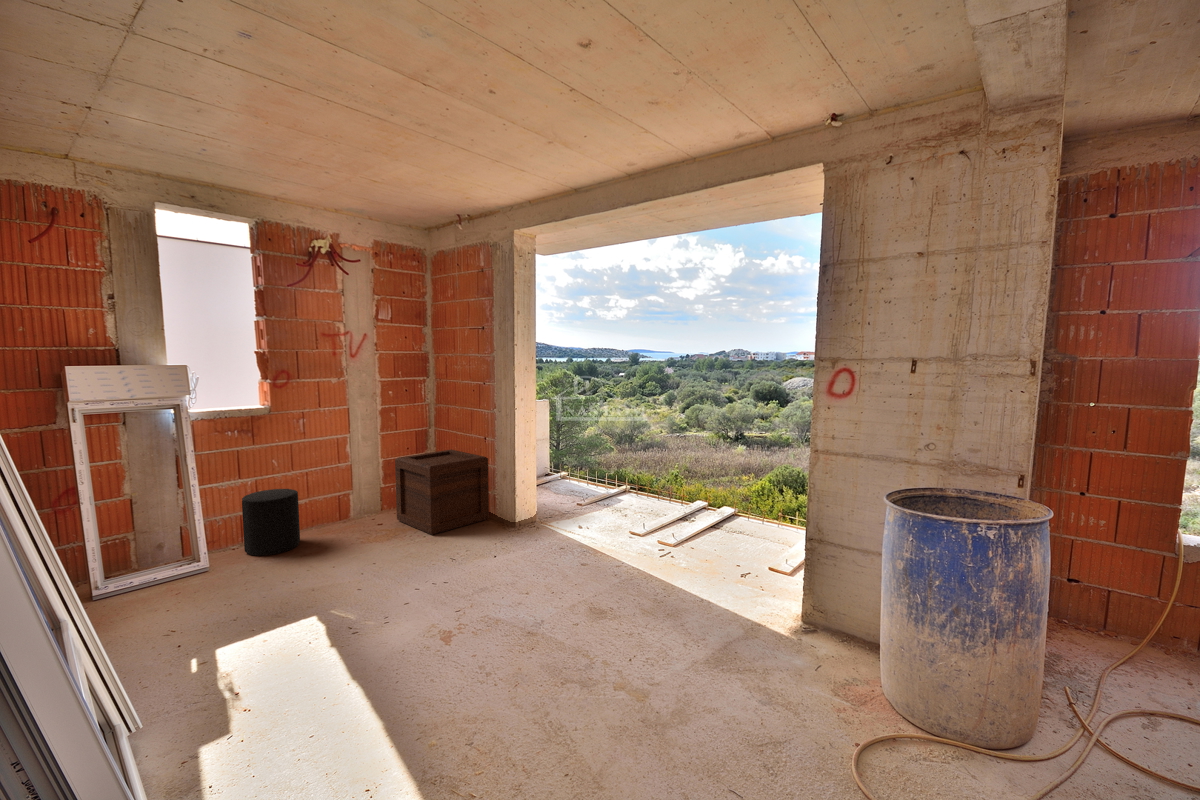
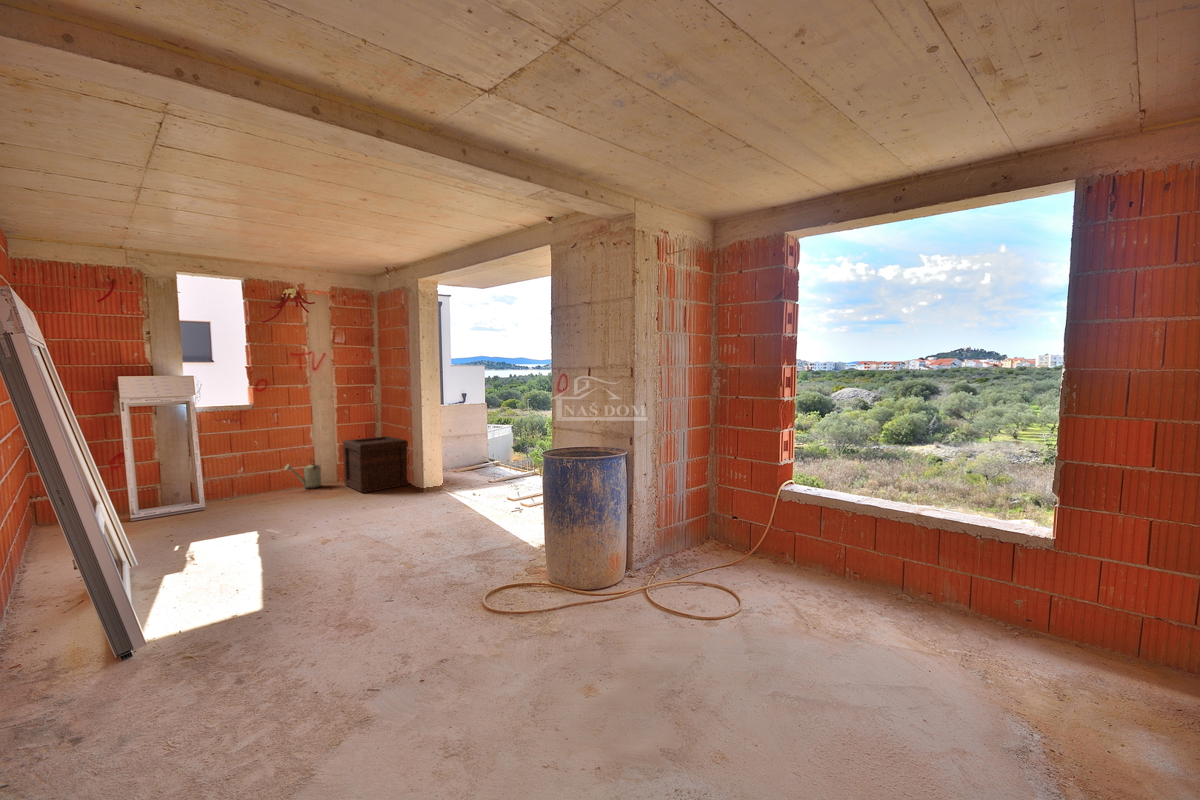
watering can: none [314,483,368,528] -> present [285,464,321,489]
stool: present [242,489,300,556] -> none [231,459,272,502]

